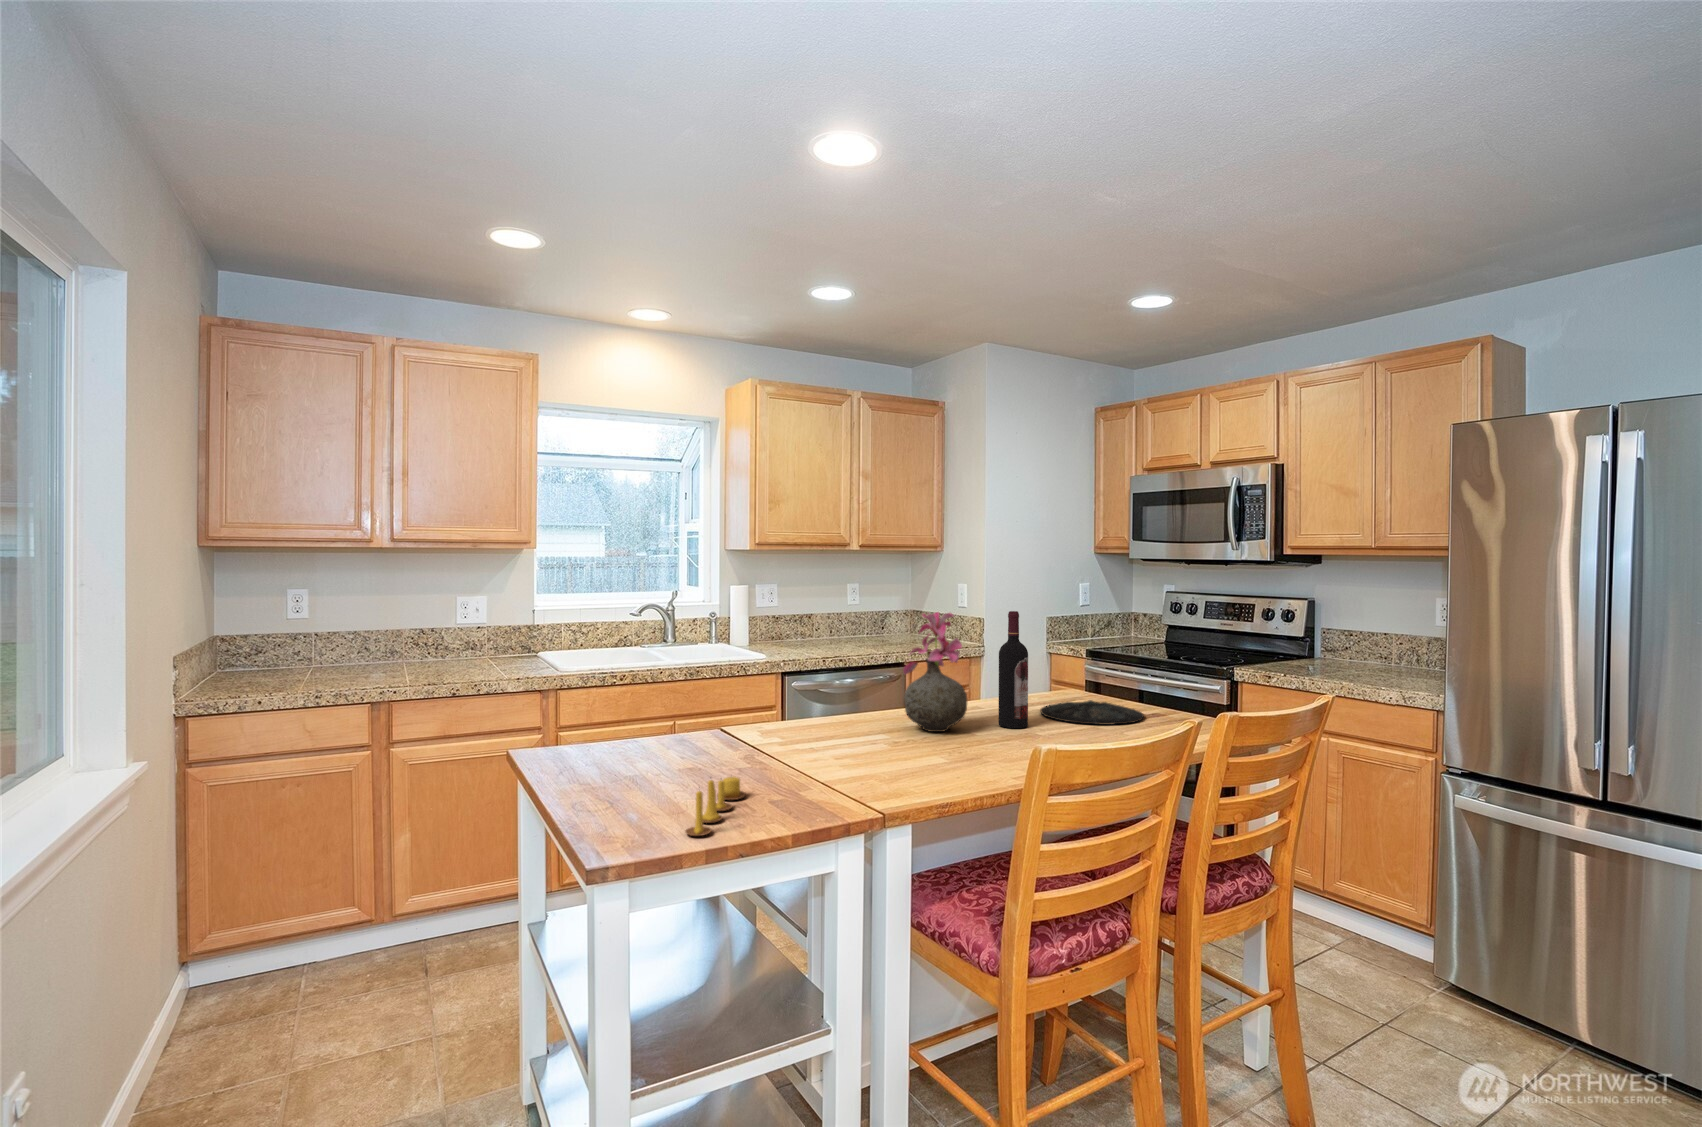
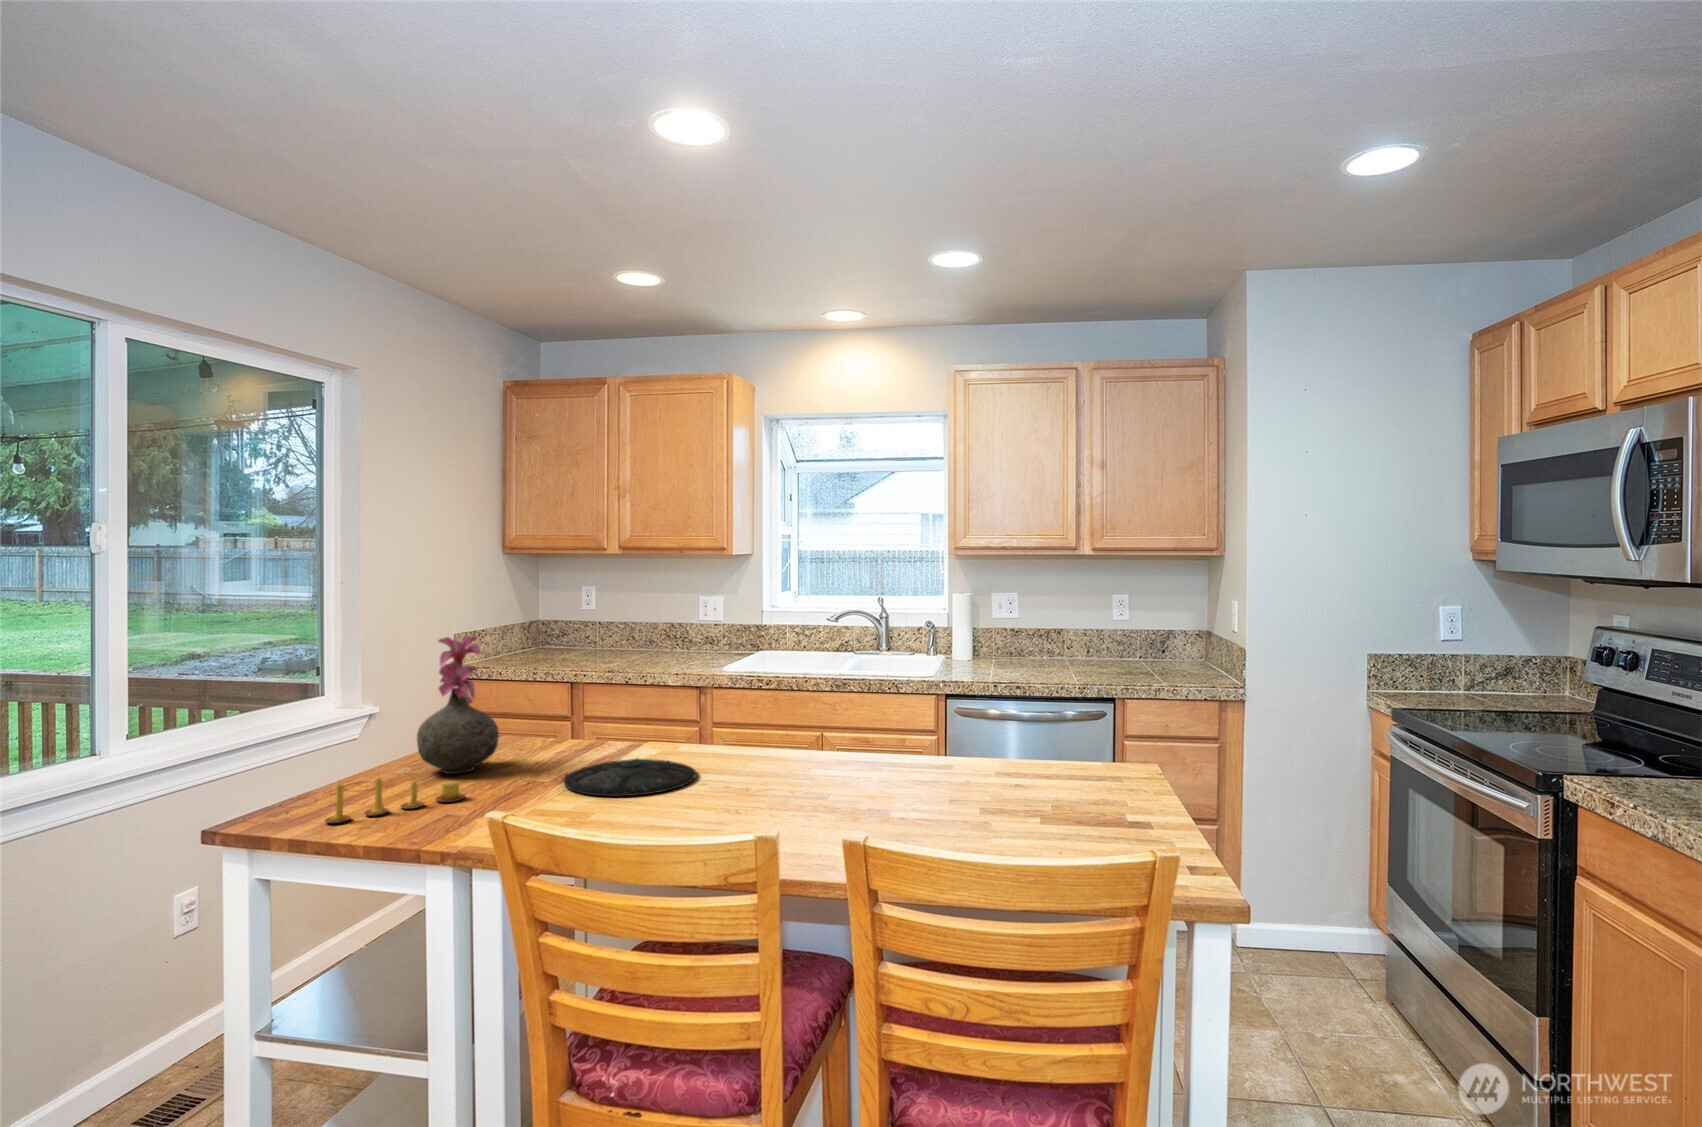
wine bottle: present [999,611,1028,728] -> none [882,643,919,791]
vase: present [903,612,967,732] -> present [417,636,499,774]
plate: present [1040,700,1144,725] -> present [564,758,696,796]

